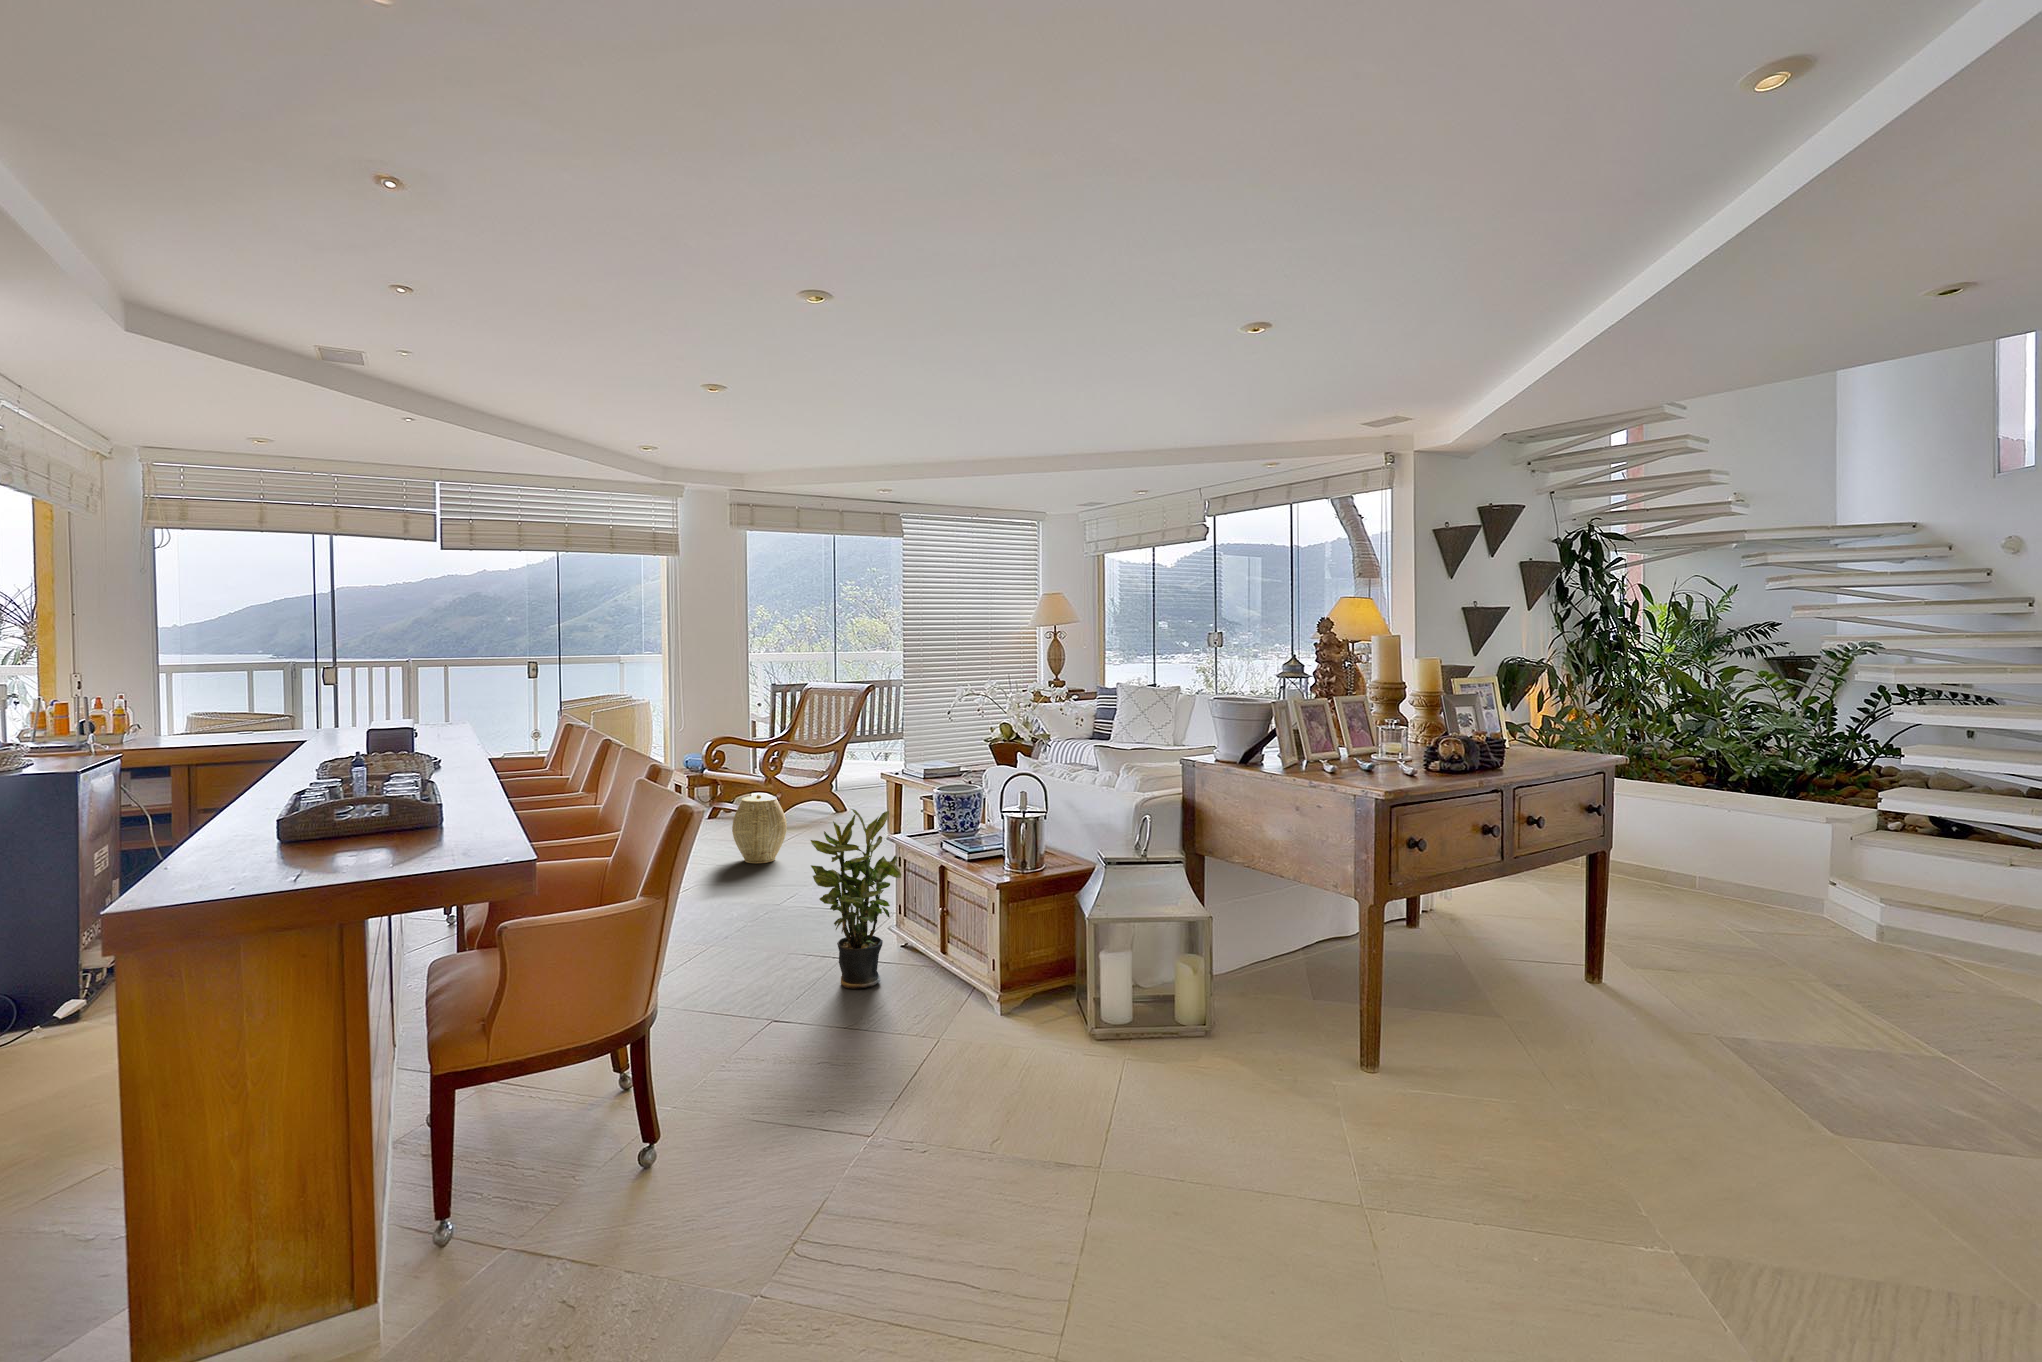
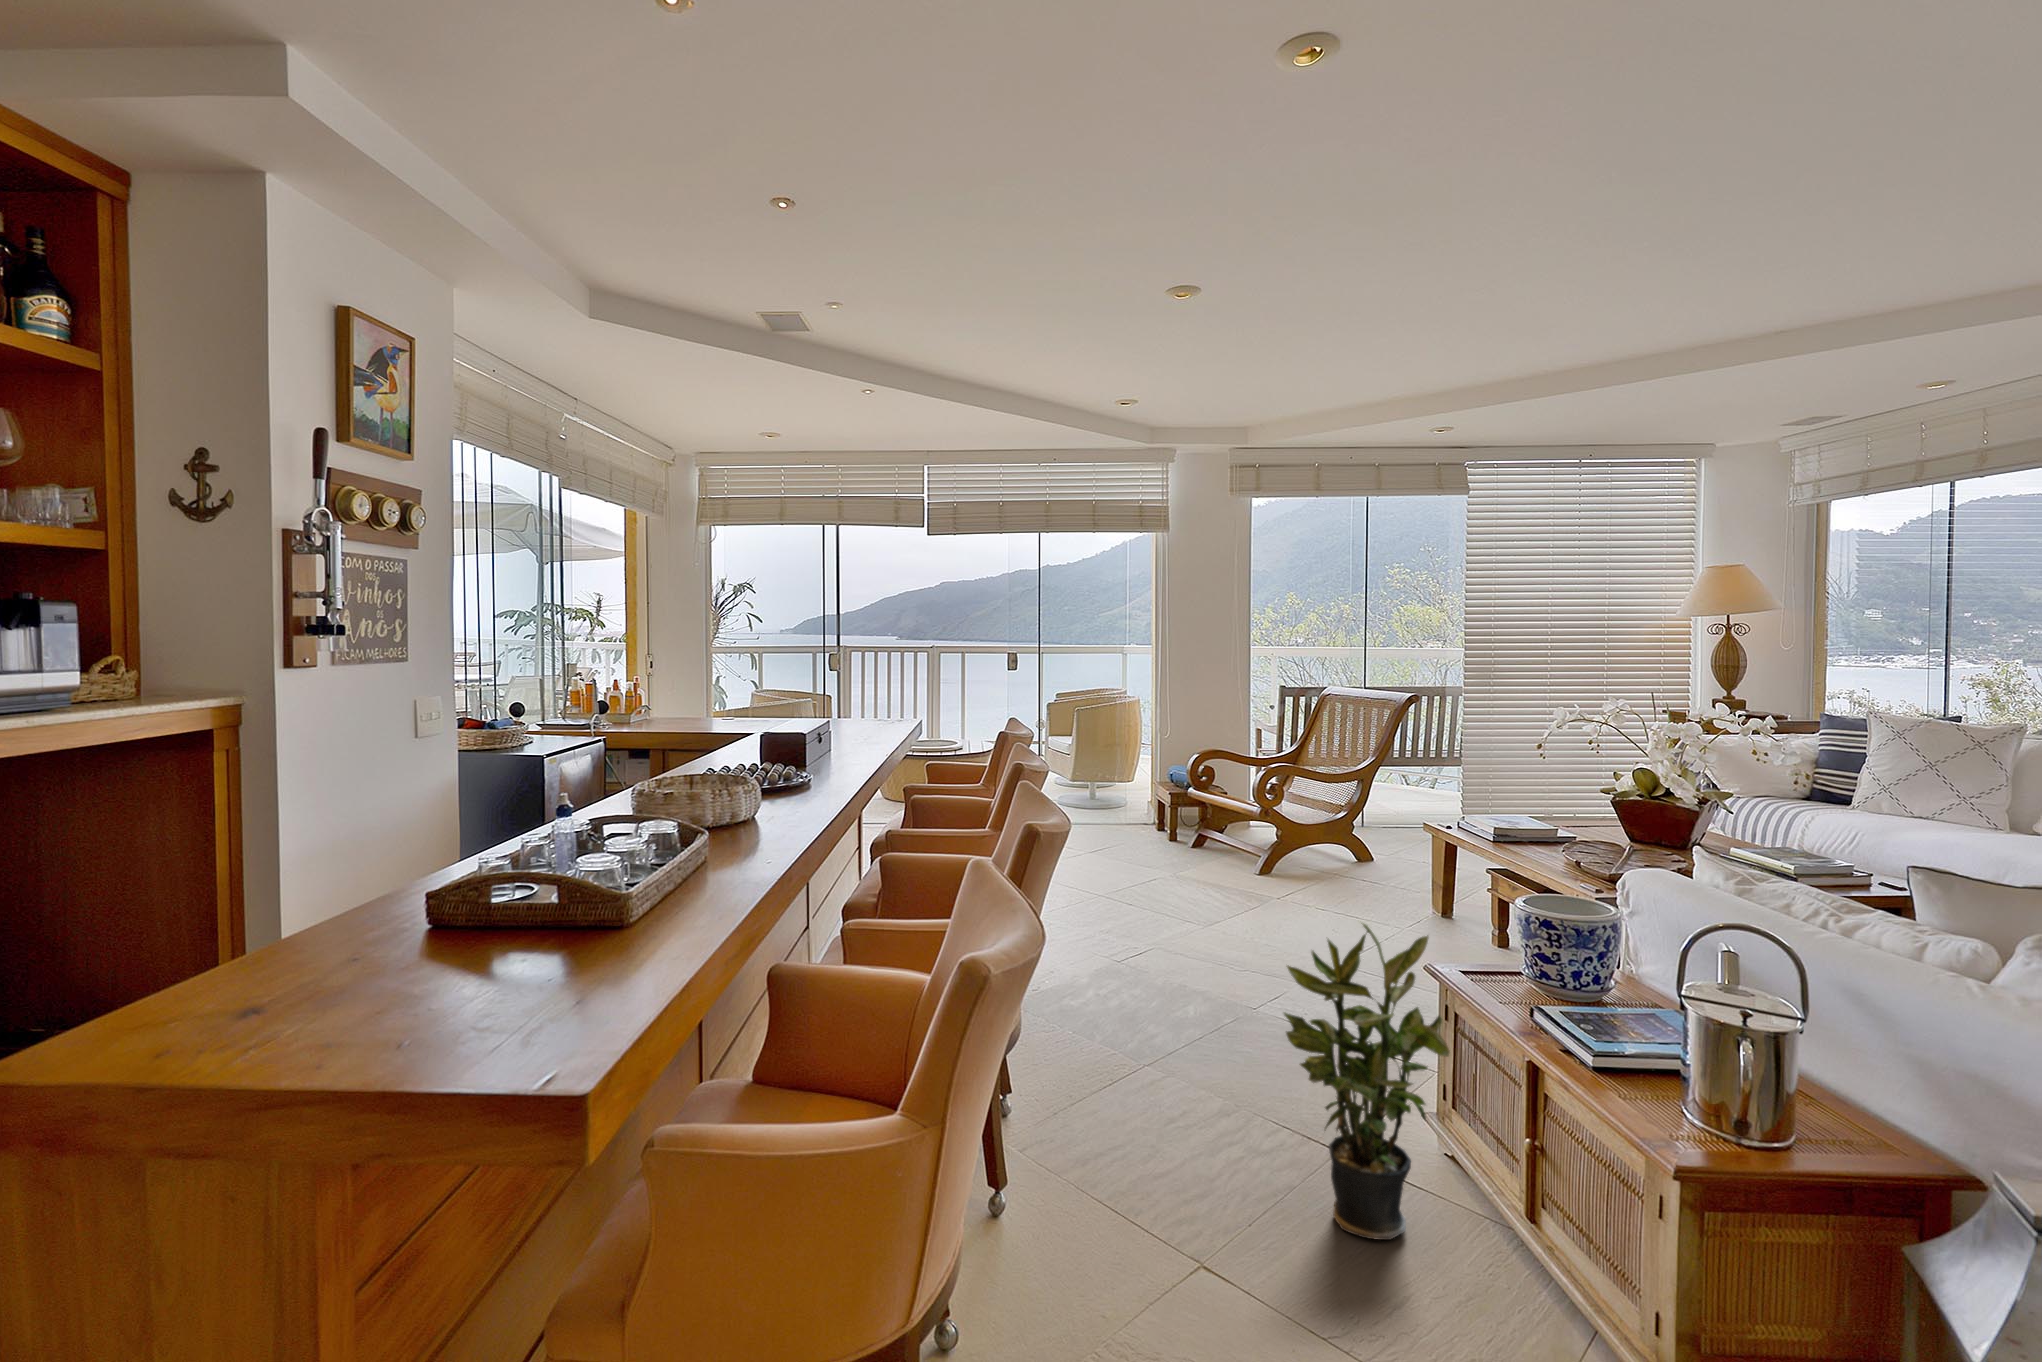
woven basket: present [732,795,787,863] -> none [1209,839,1282,932]

